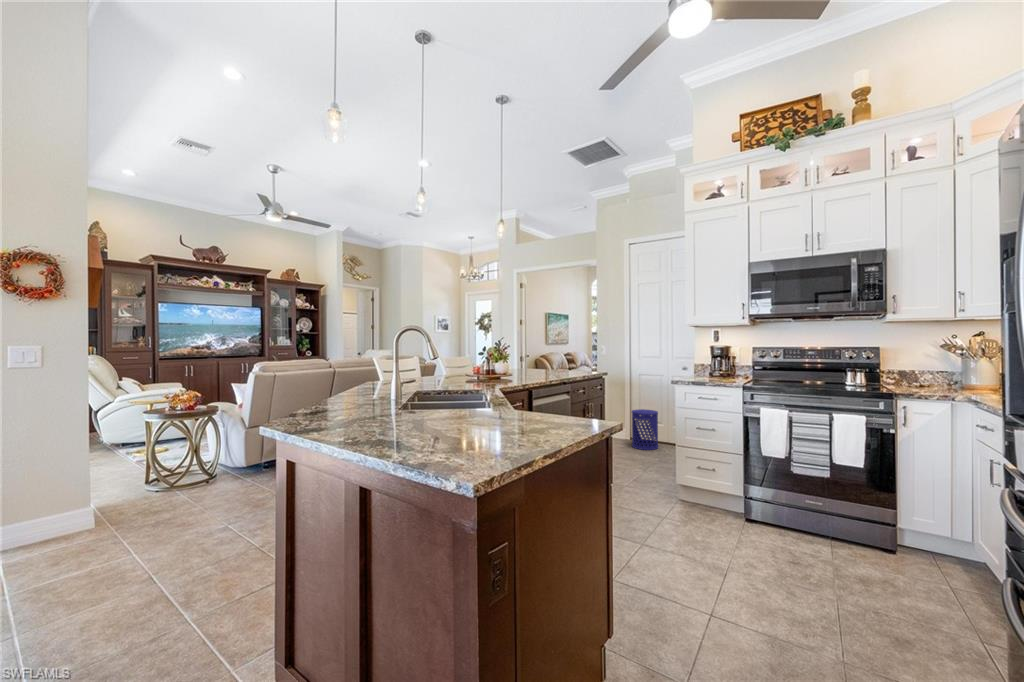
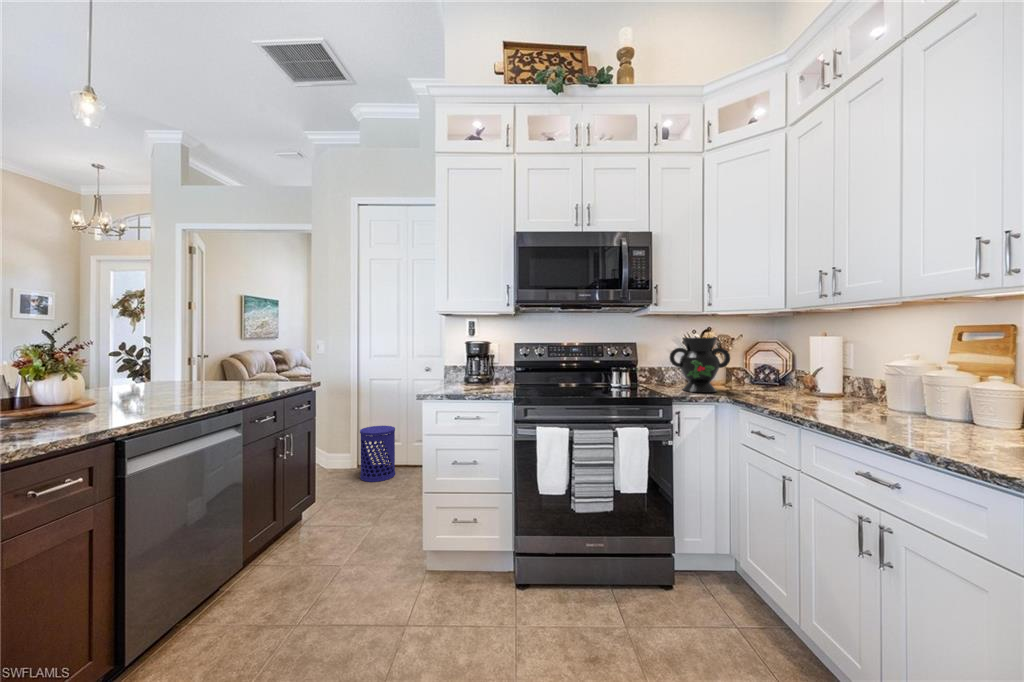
decorative vase: none [907,341,983,392] -> present [670,337,730,392]

